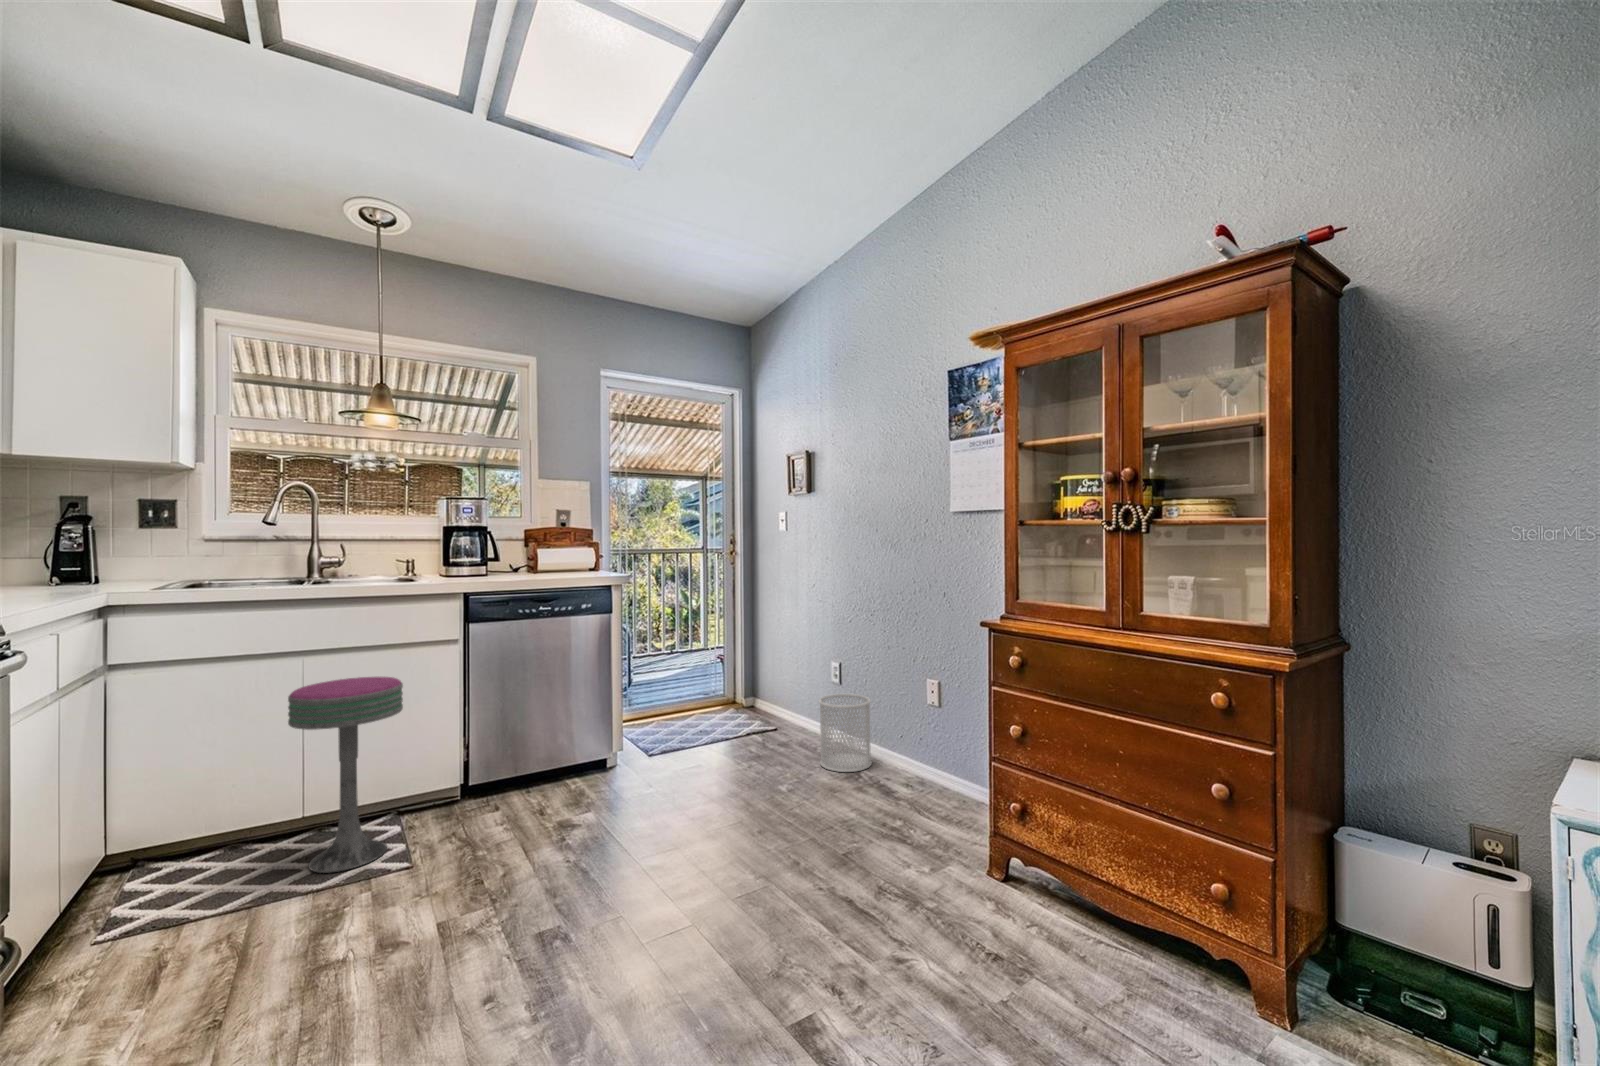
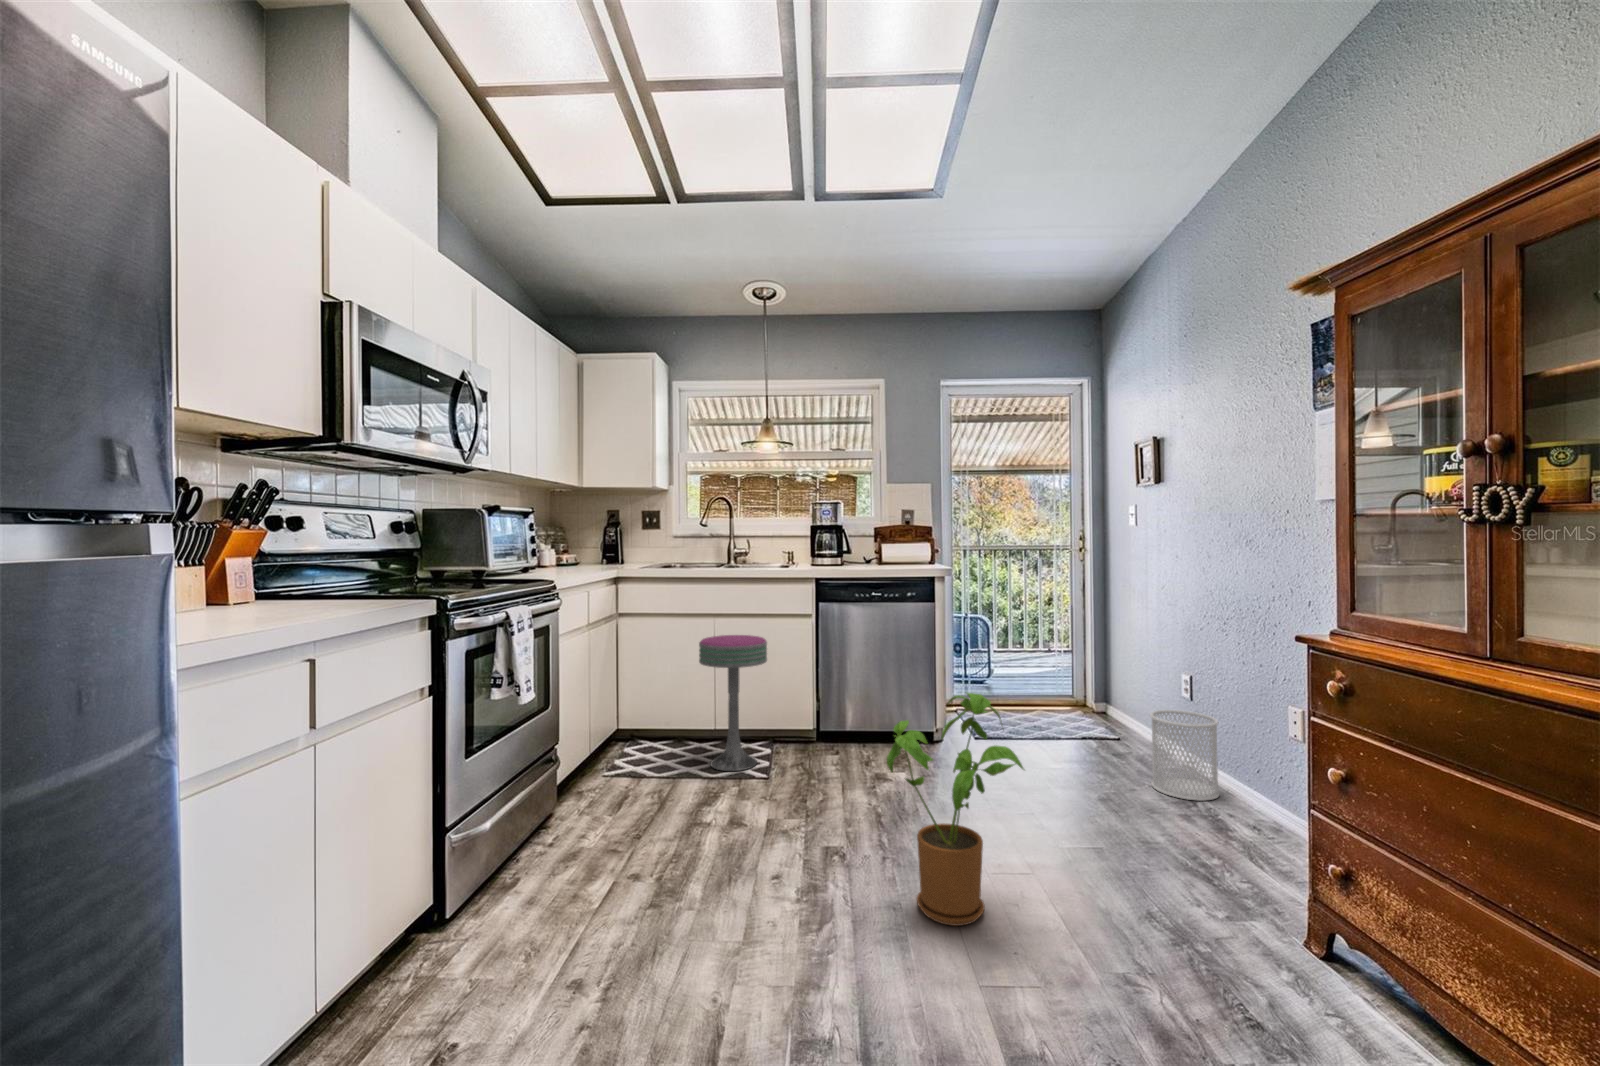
house plant: none [643,711,800,976] -> present [887,693,1024,926]

